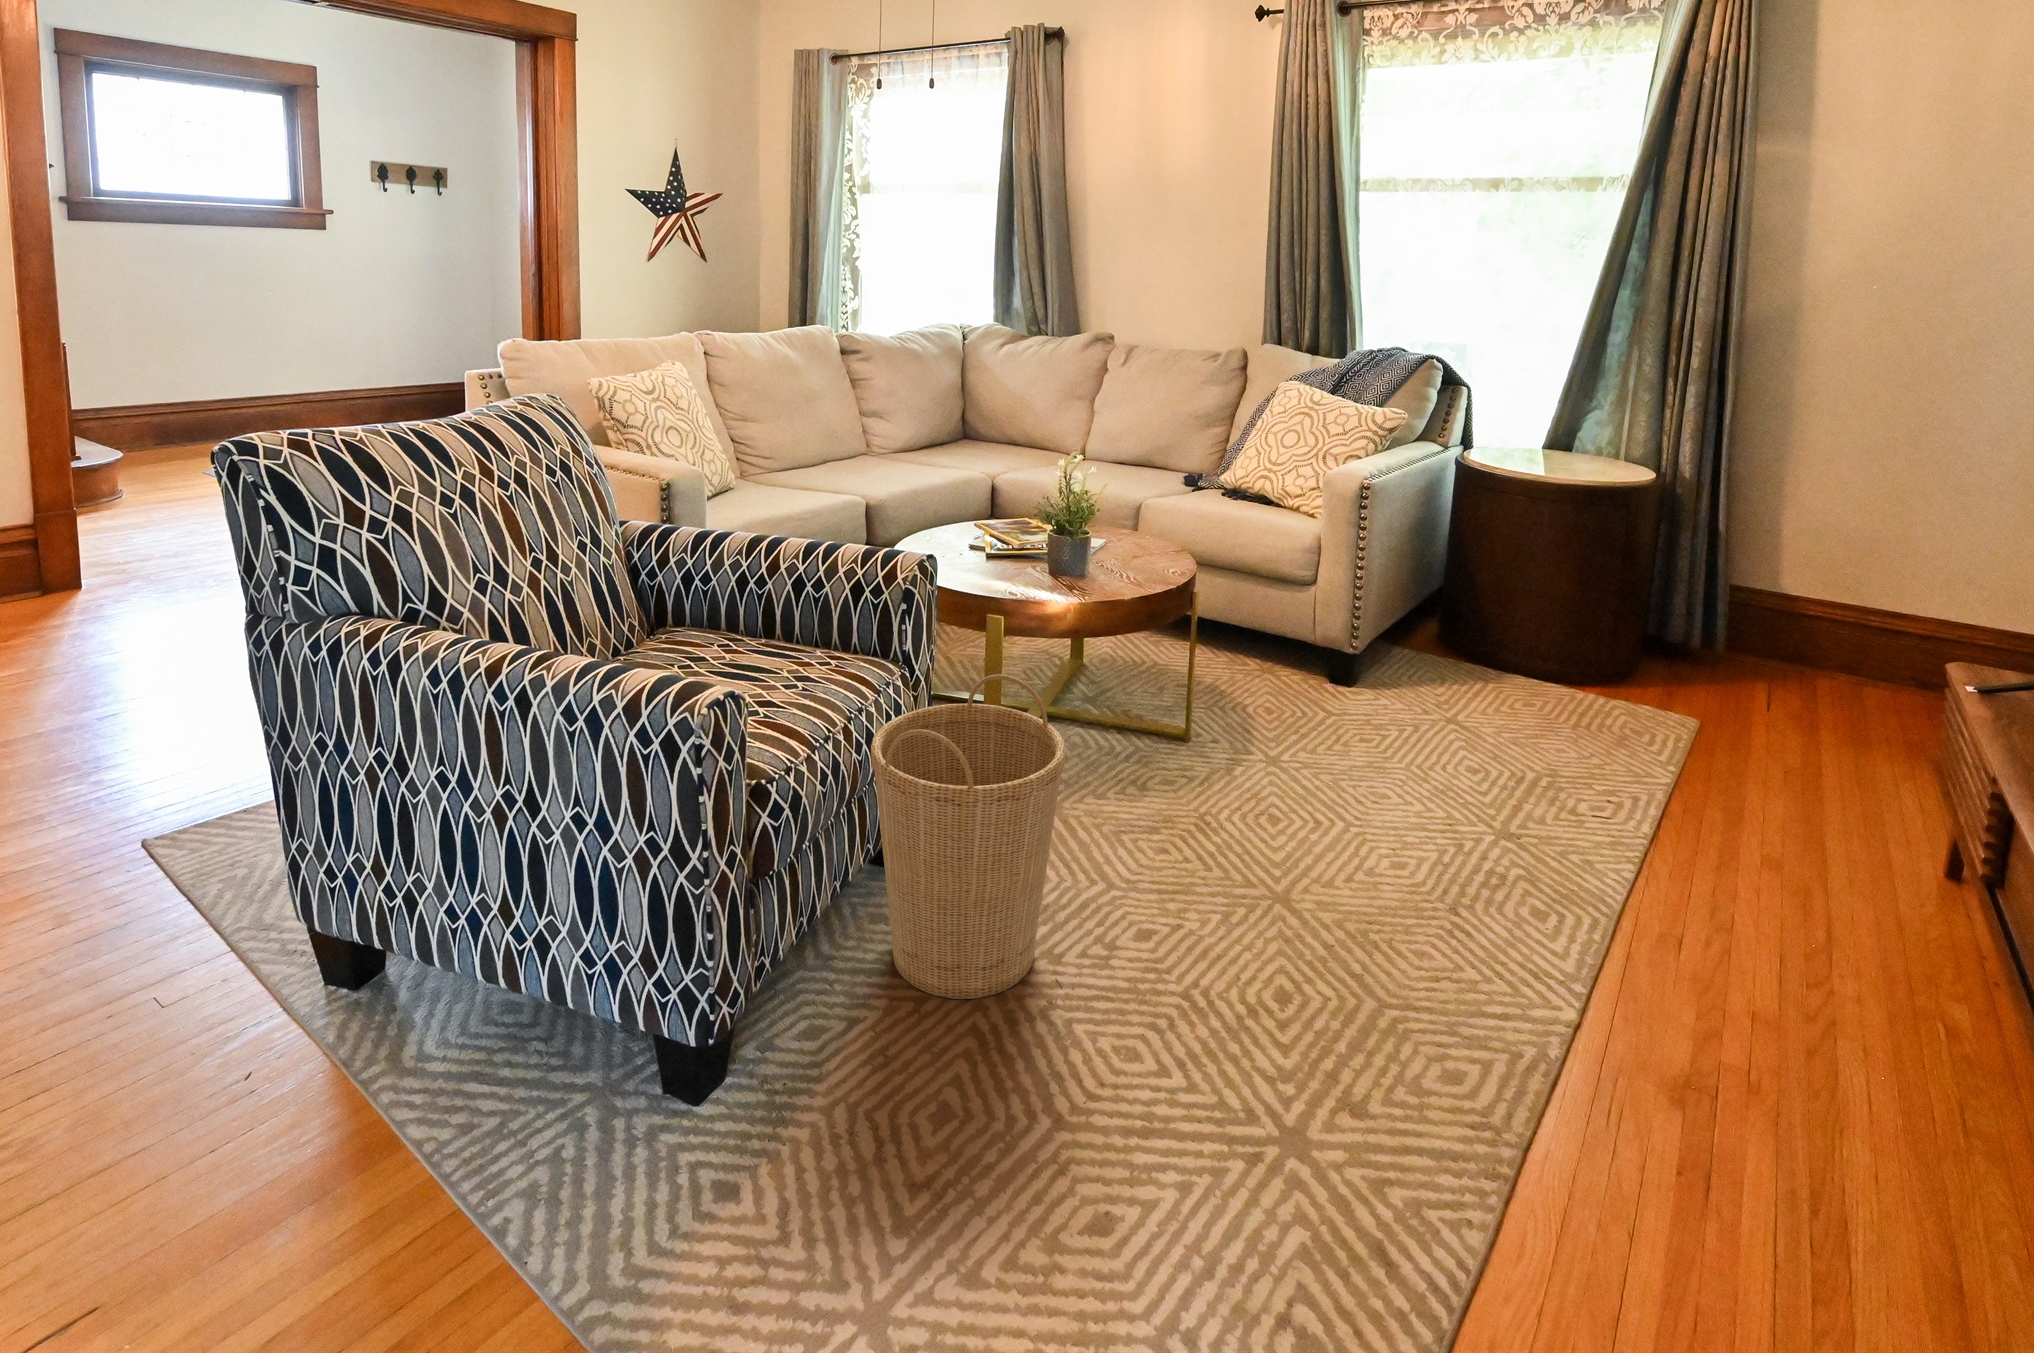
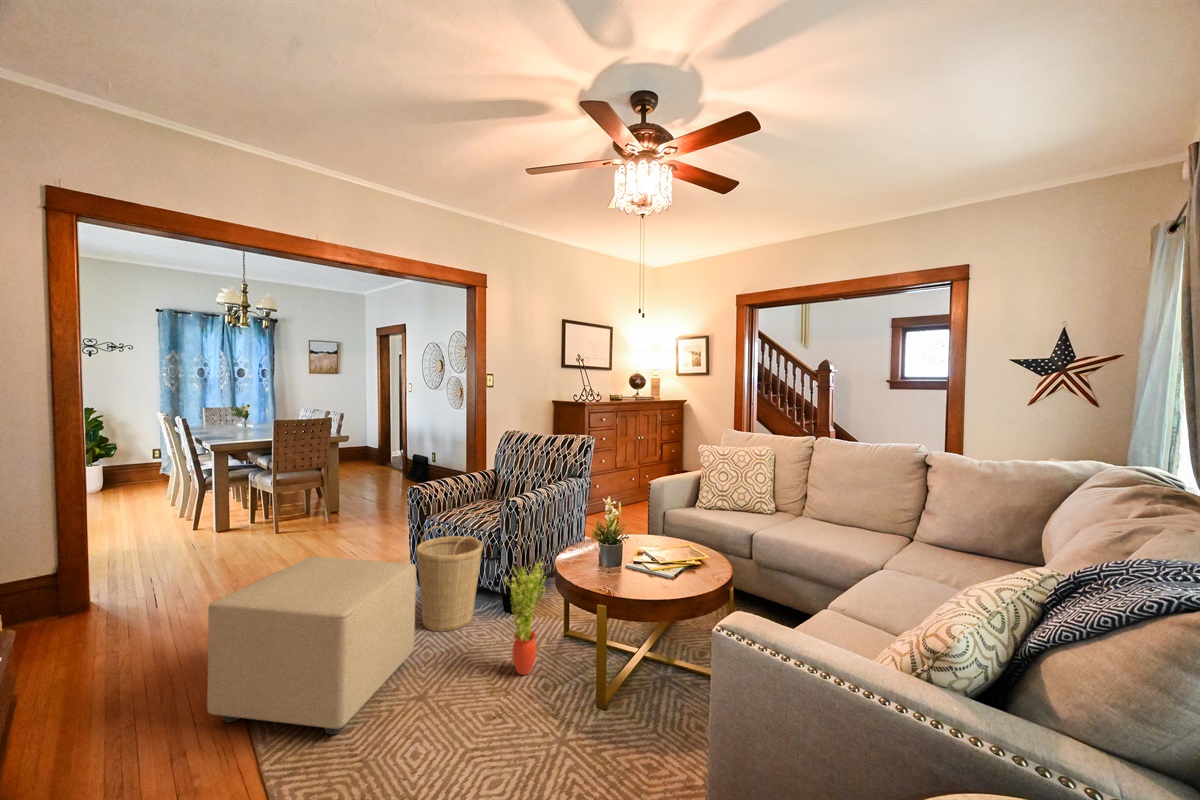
potted plant: none [1089,598,1178,811] -> present [505,563,545,675]
ottoman: none [1183,719,1652,1163] -> present [207,556,416,734]

